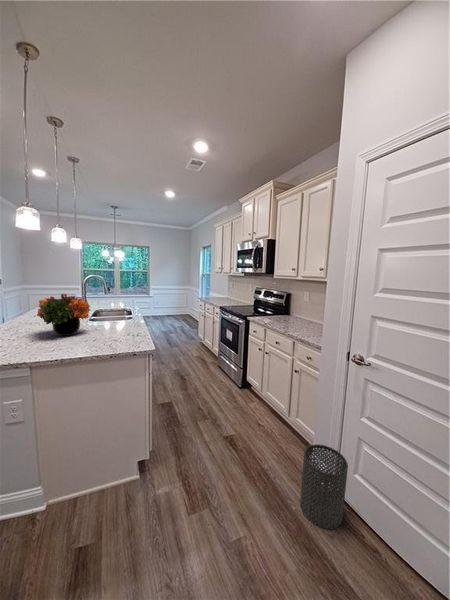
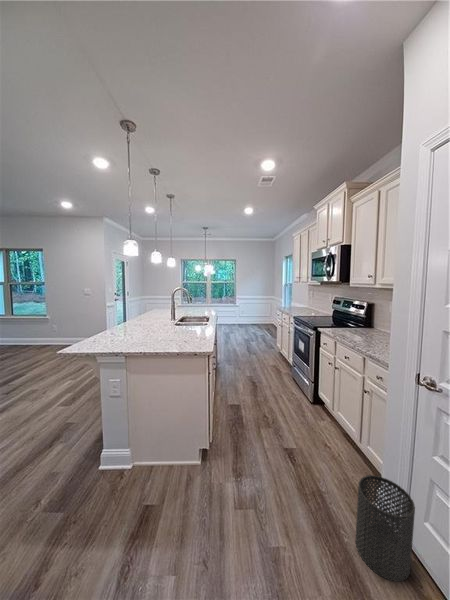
flower arrangement: present [37,294,91,336] -> none [133,303,171,336]

